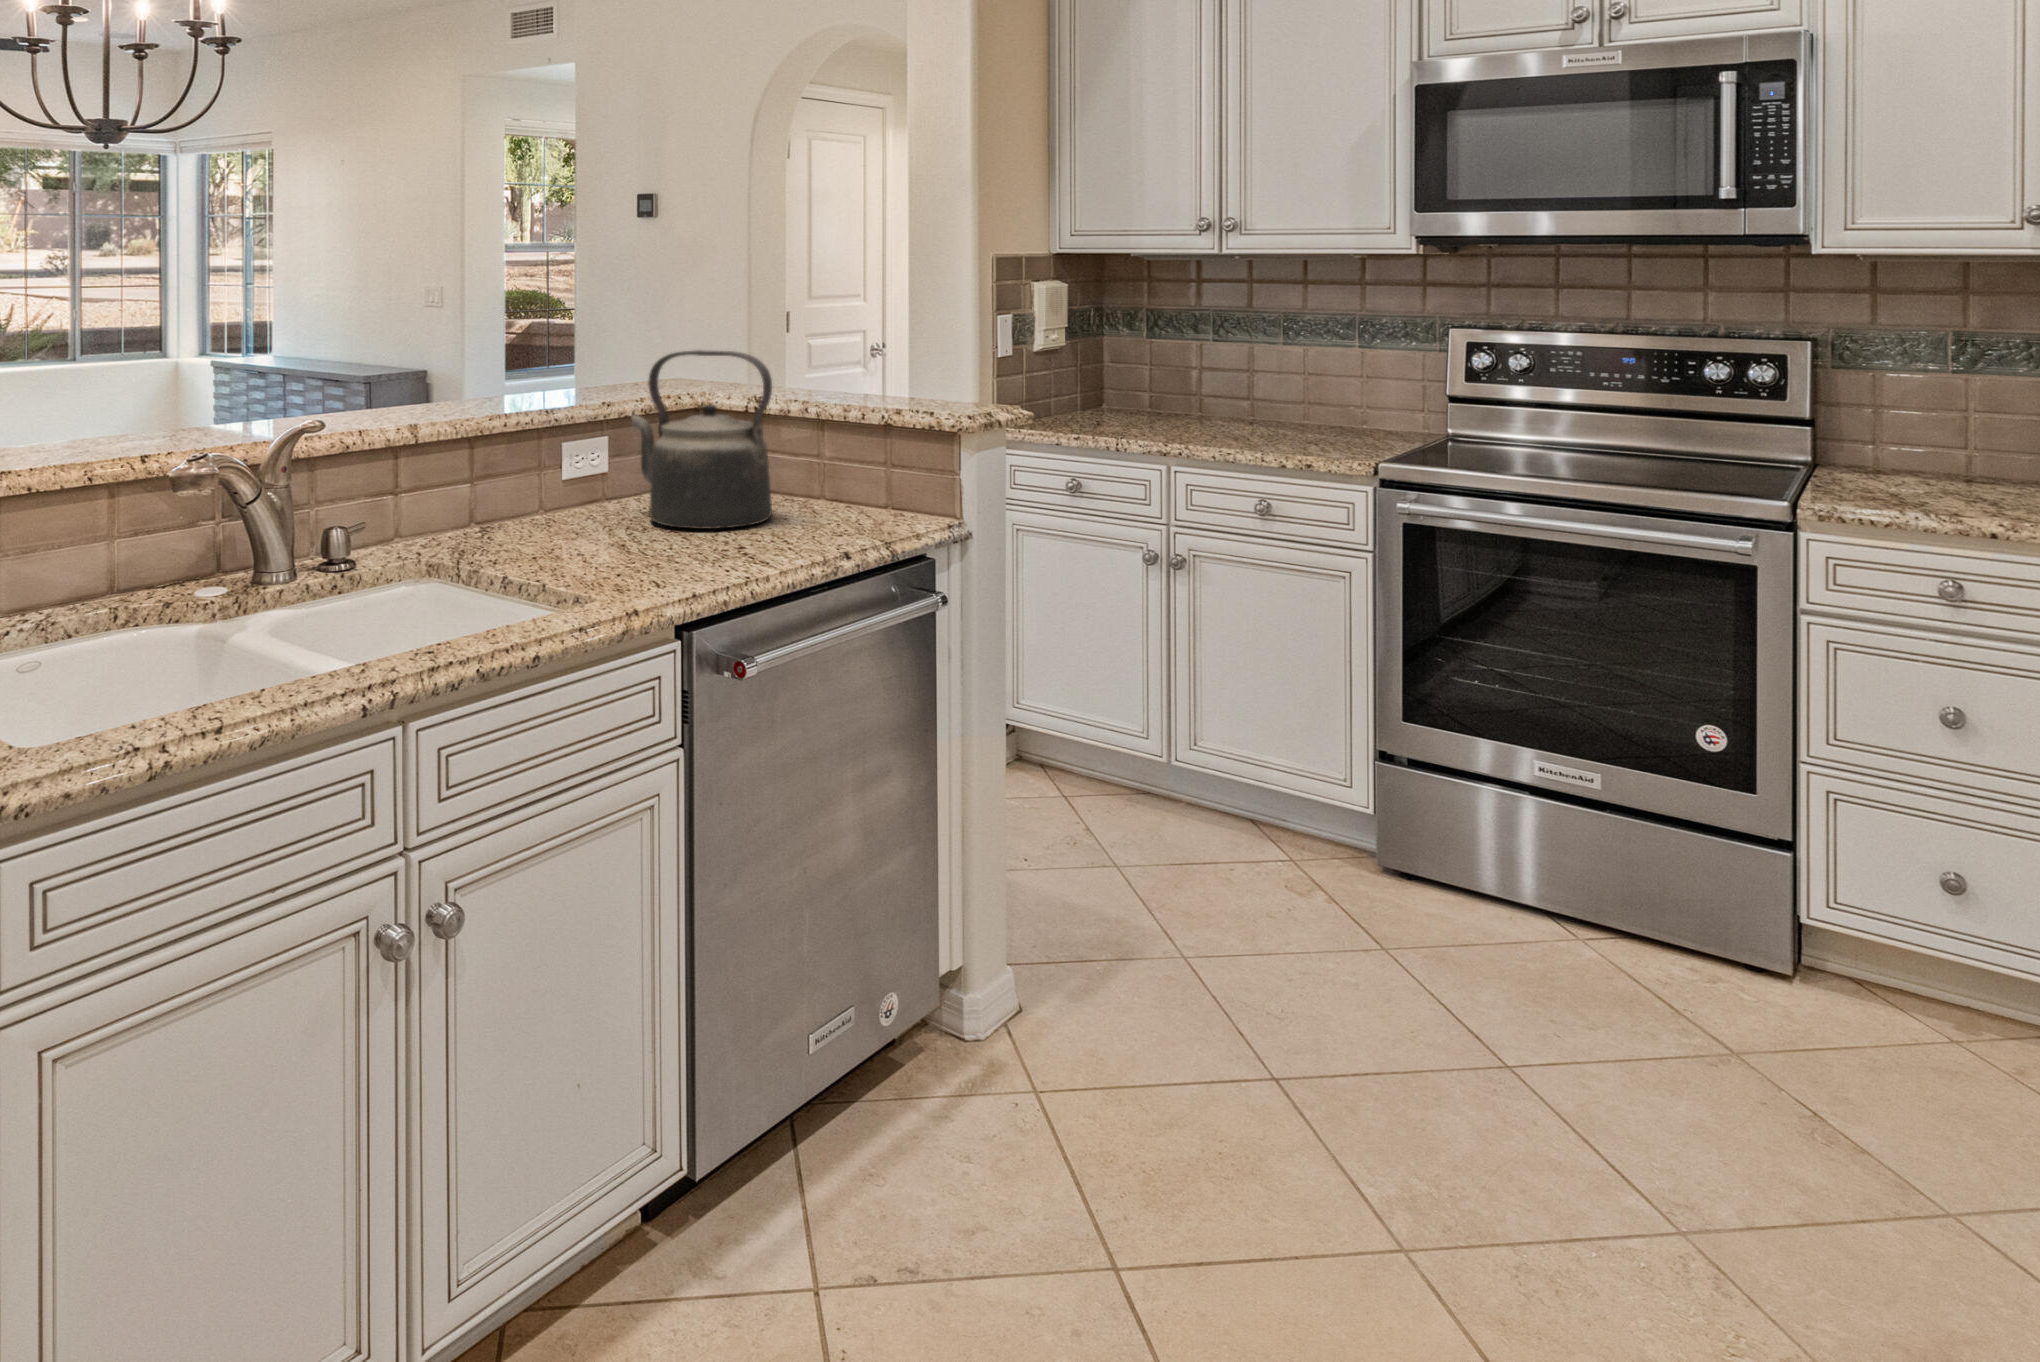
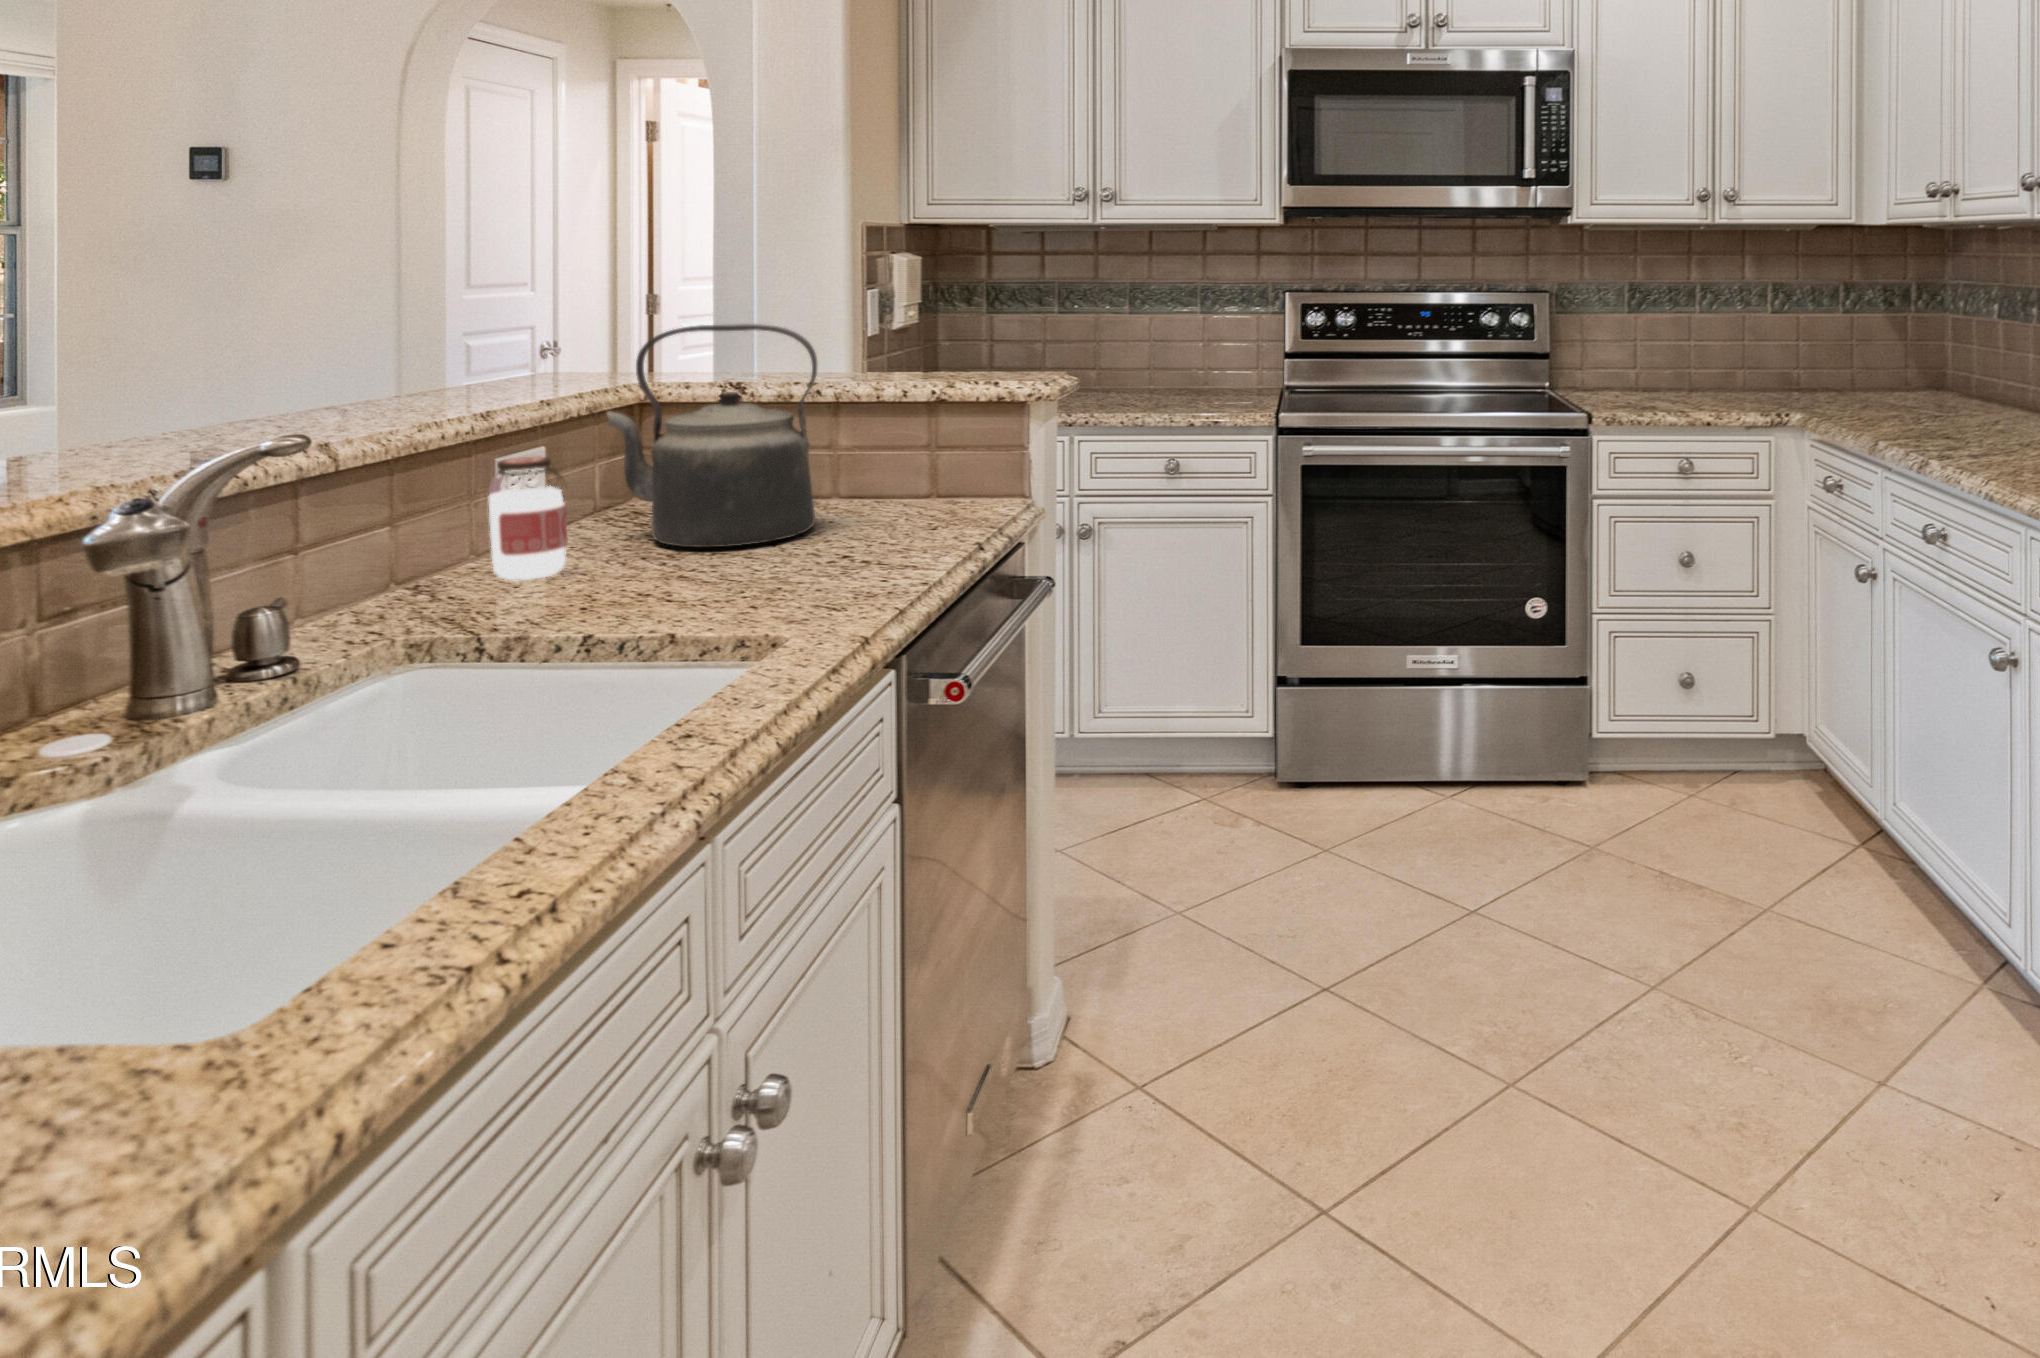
jar: none [521,444,573,536] -> present [489,457,568,581]

